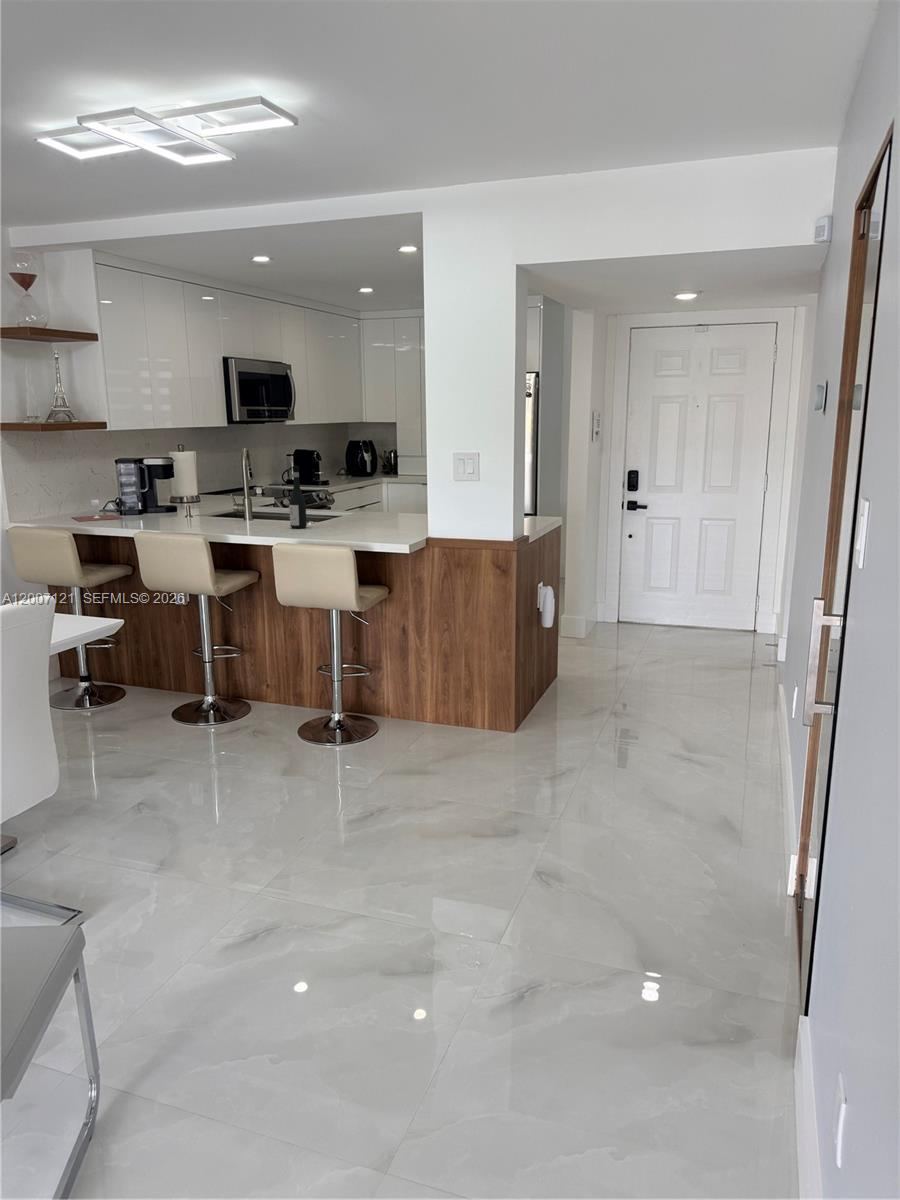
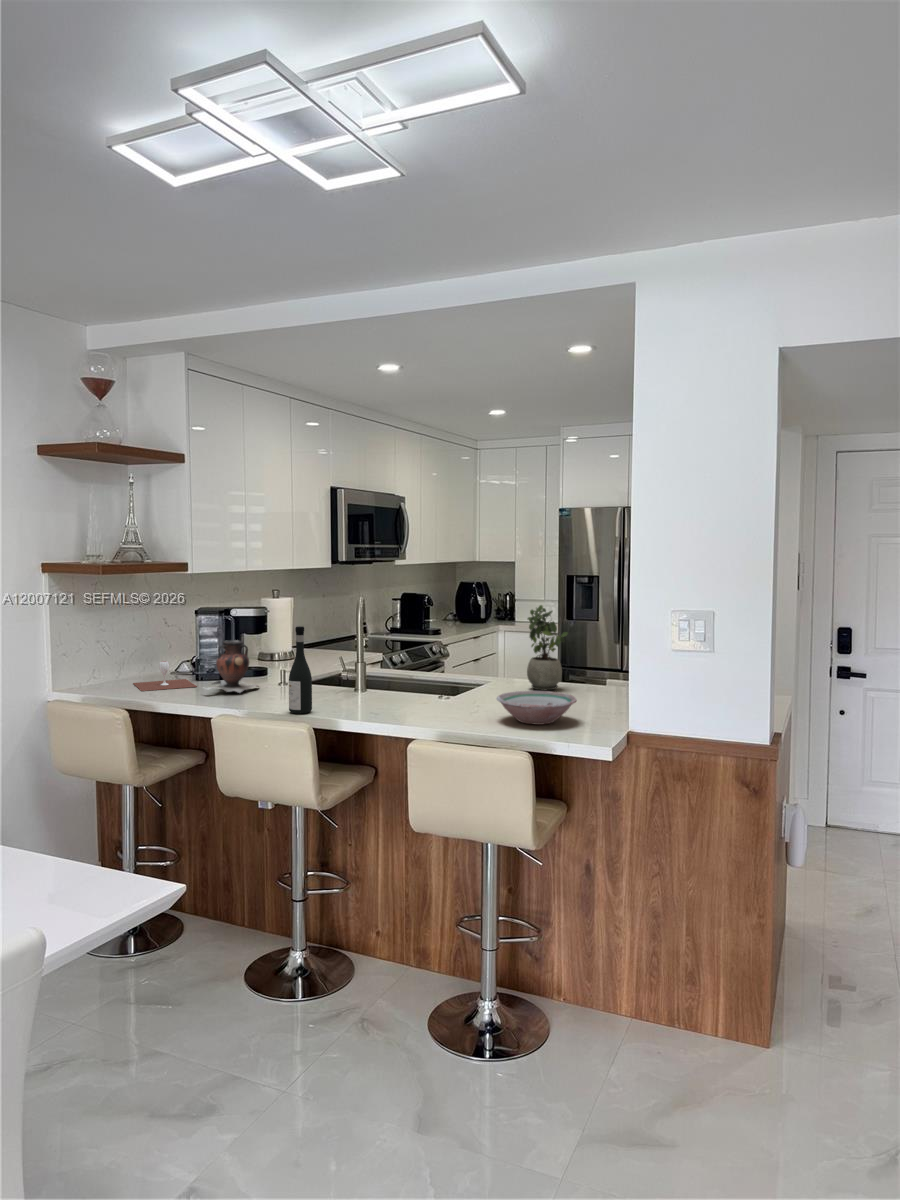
potted plant: none [373,452,400,516] -> present [527,605,568,691]
wine bottle: present [289,466,307,528] -> present [289,626,312,714]
vase: none [125,481,171,520] -> present [205,640,258,693]
bowl: none [337,511,394,532] -> present [496,691,577,725]

